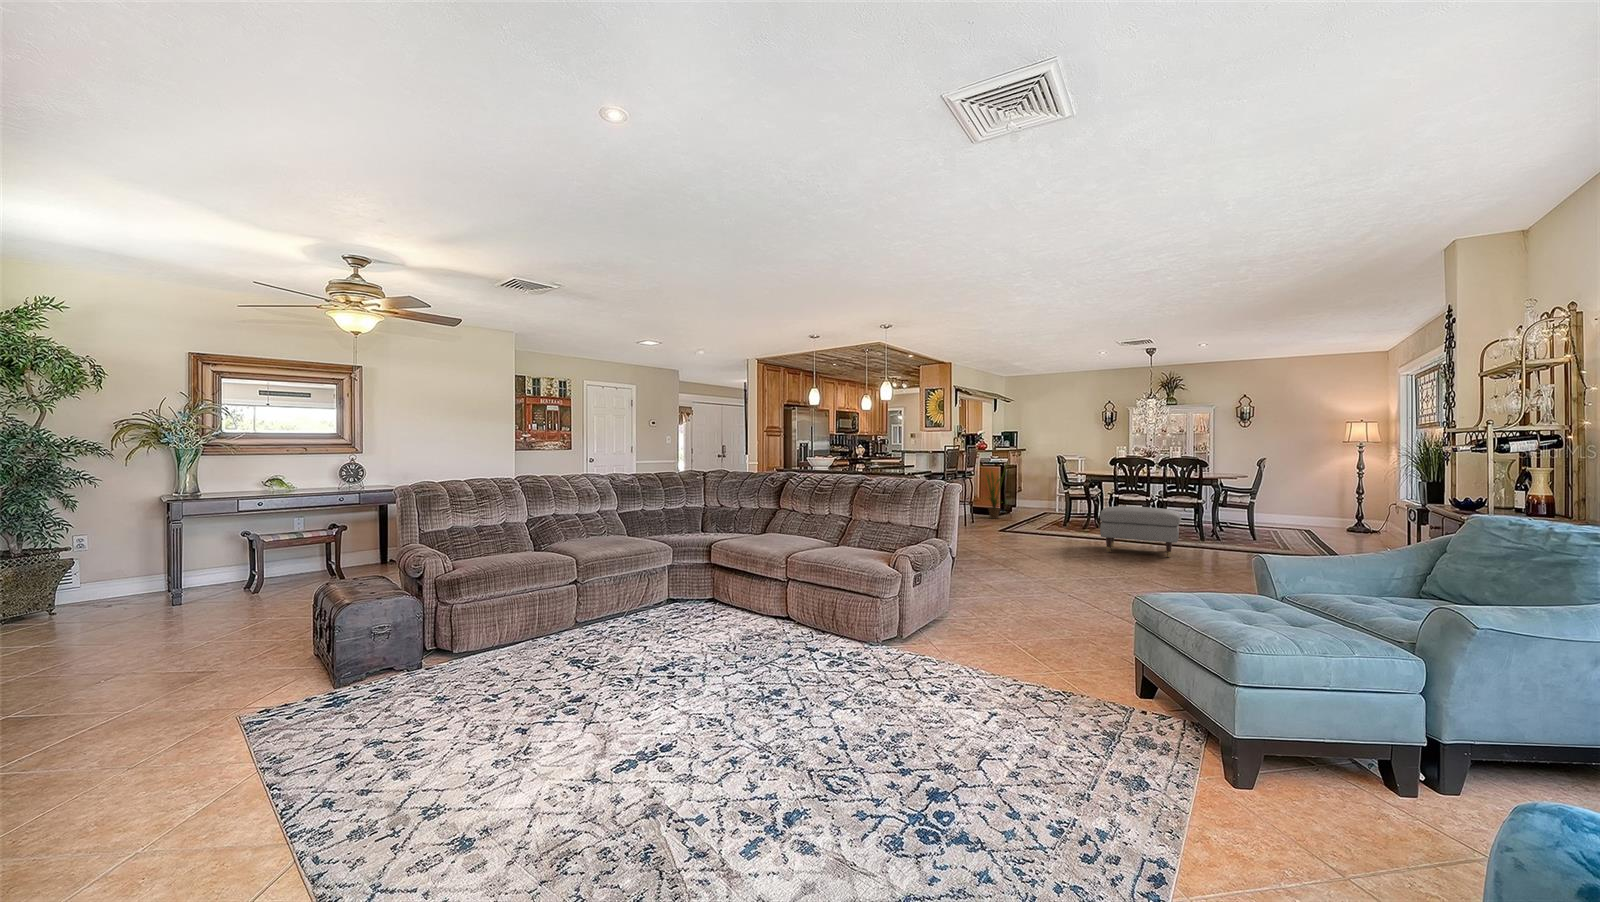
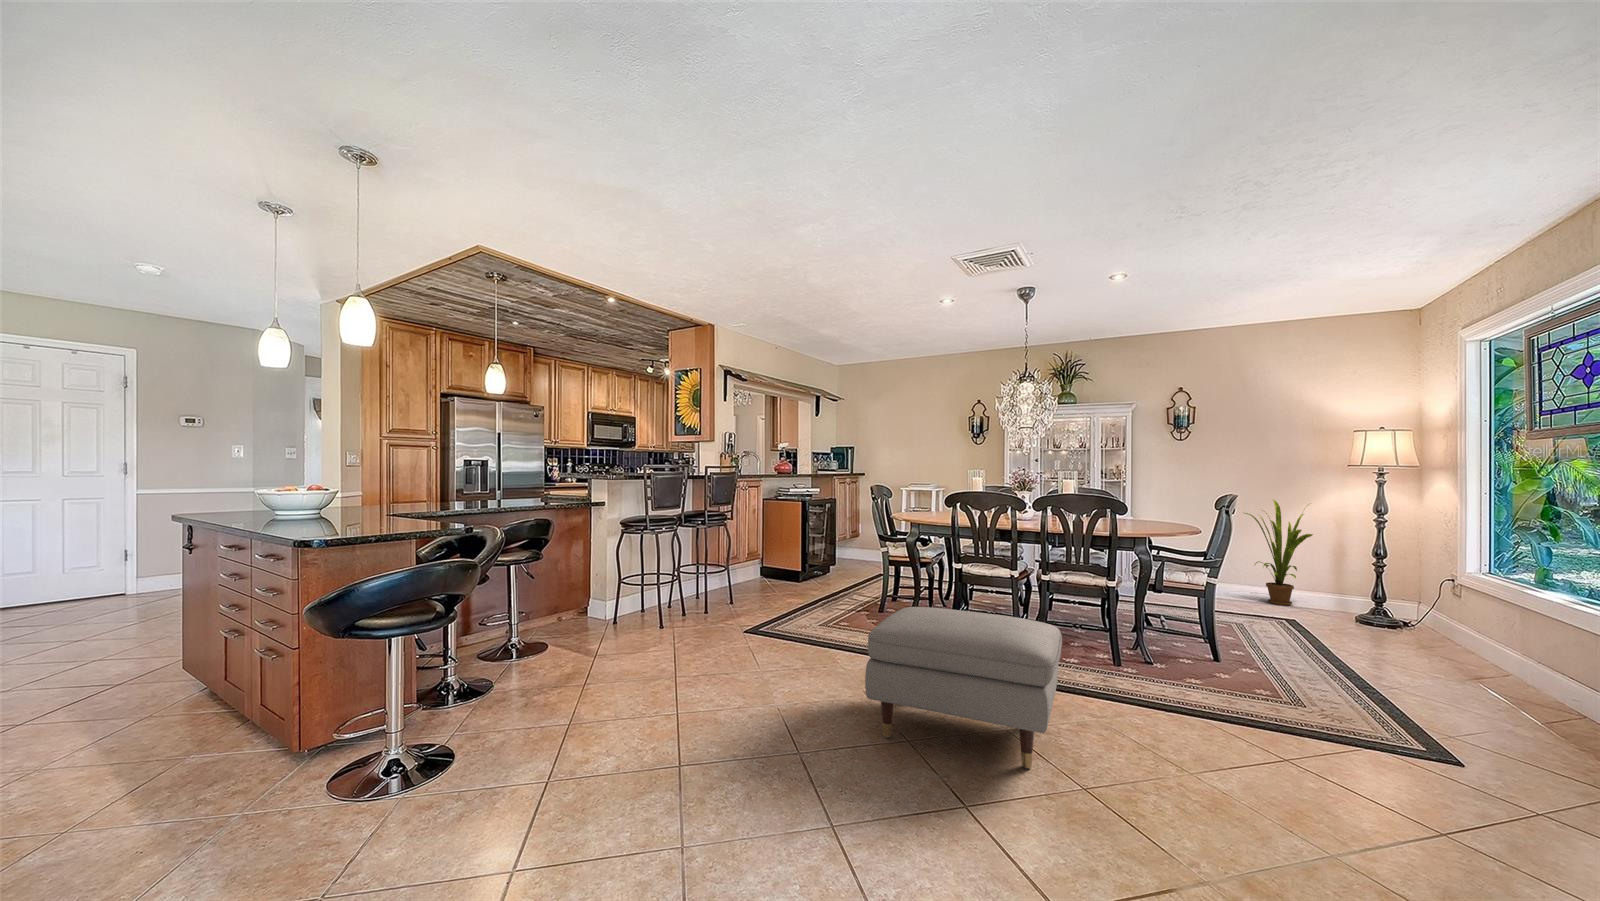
house plant: present [986,468,1006,519] -> present [1245,500,1313,605]

